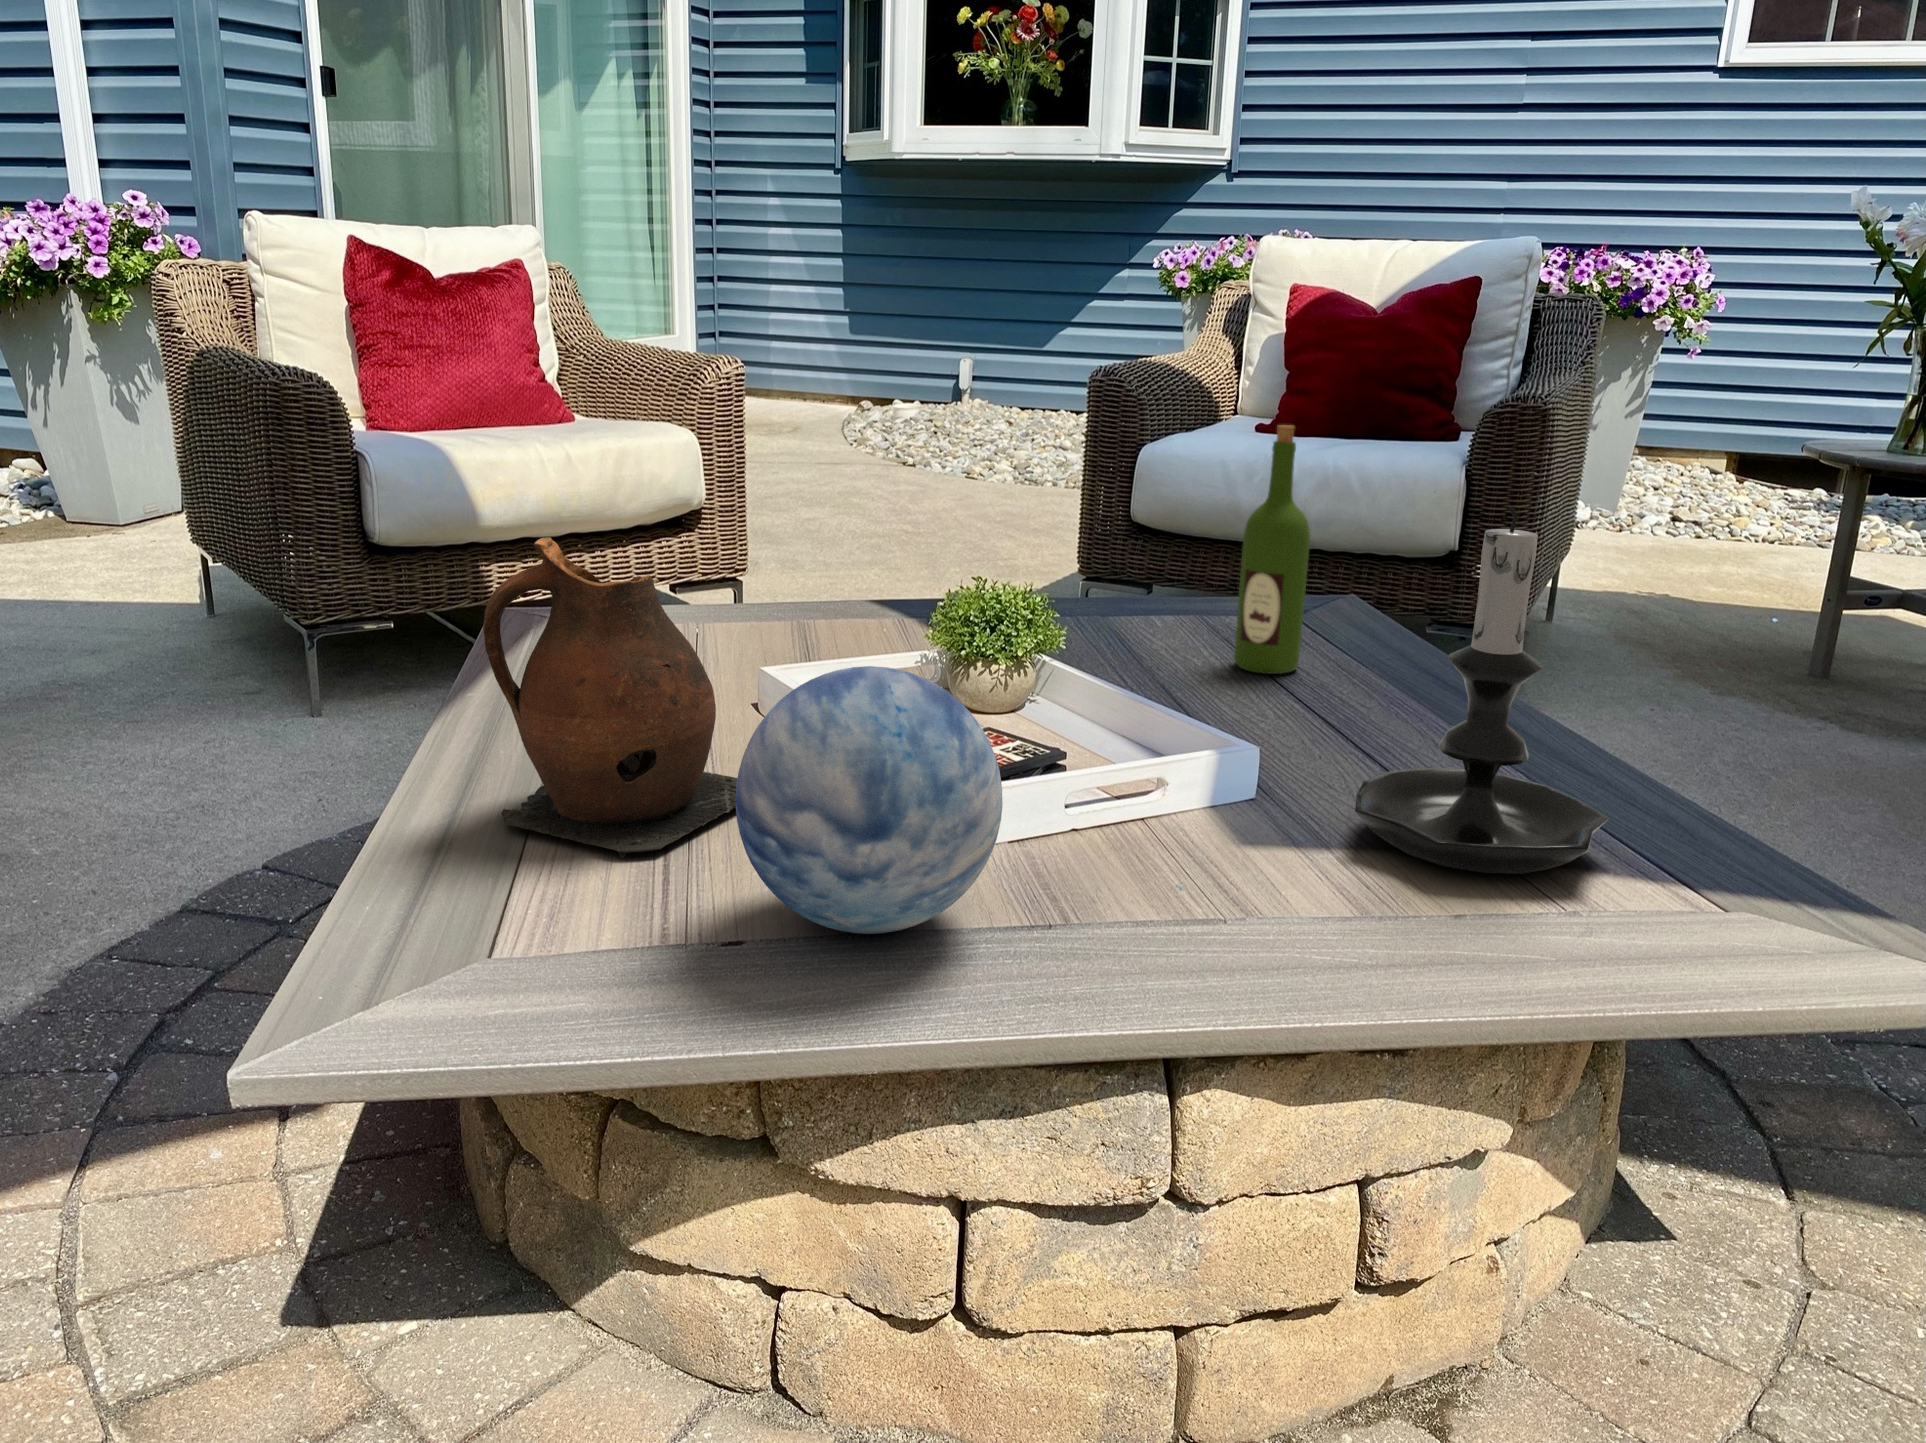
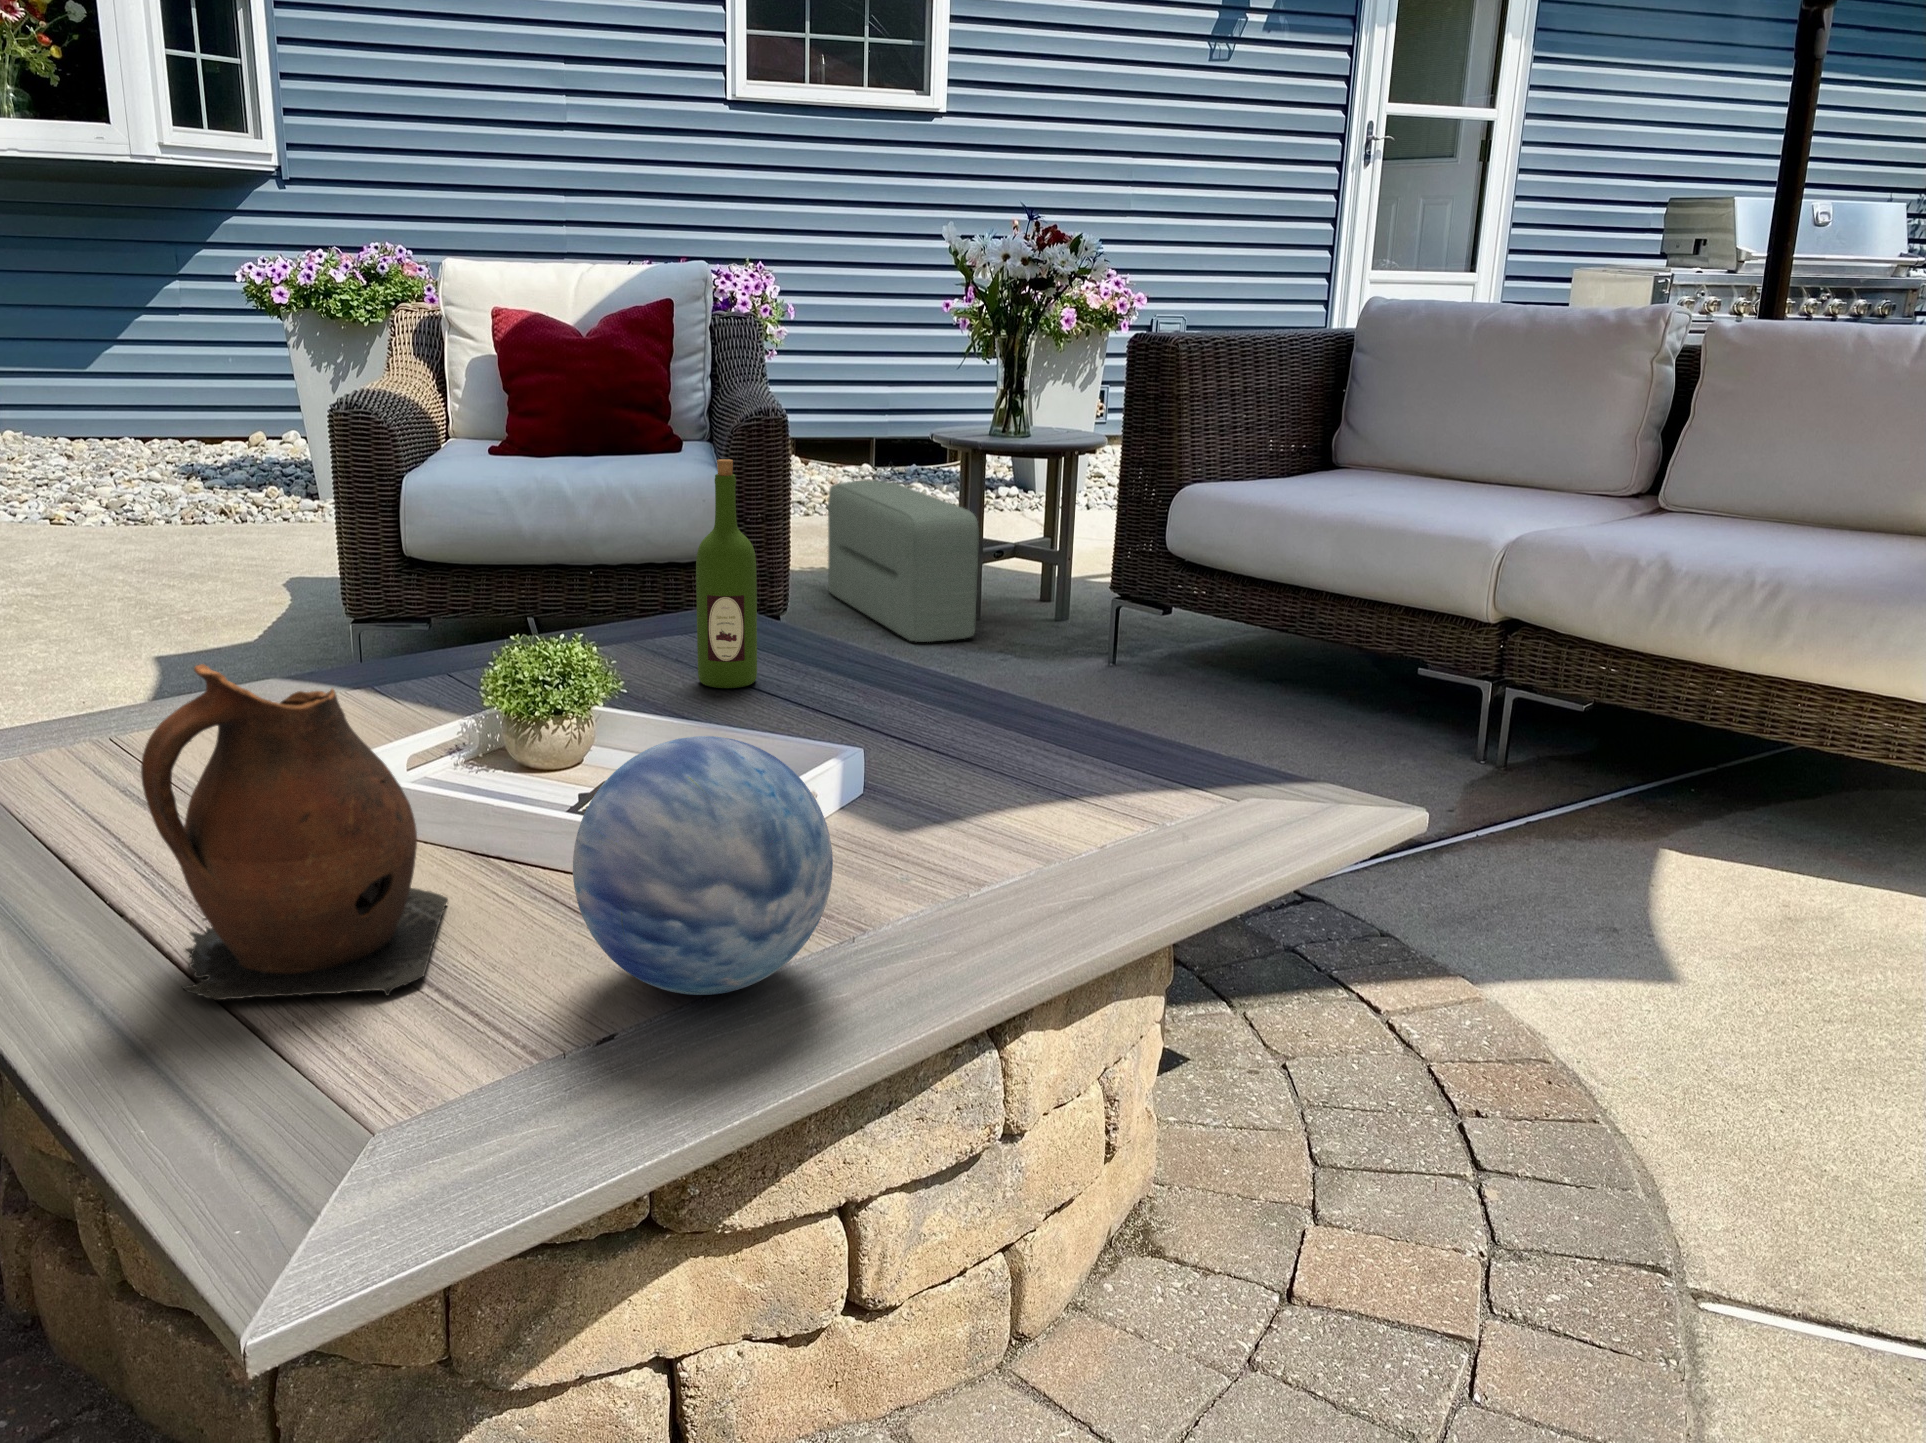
pouf: none [1660,497,1837,697] -> present [828,481,979,642]
candle holder: present [1355,507,1610,874] -> none [959,520,1154,815]

